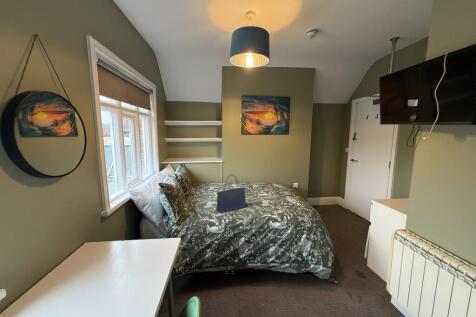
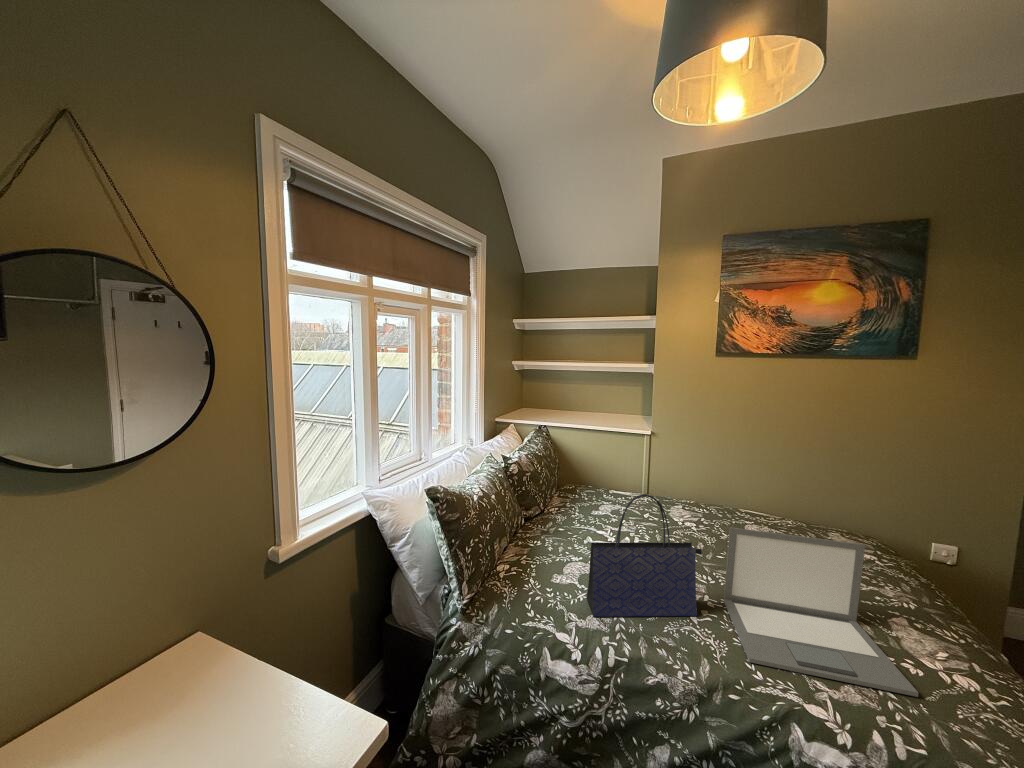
laptop: none [252,180,291,212] -> present [724,527,919,697]

